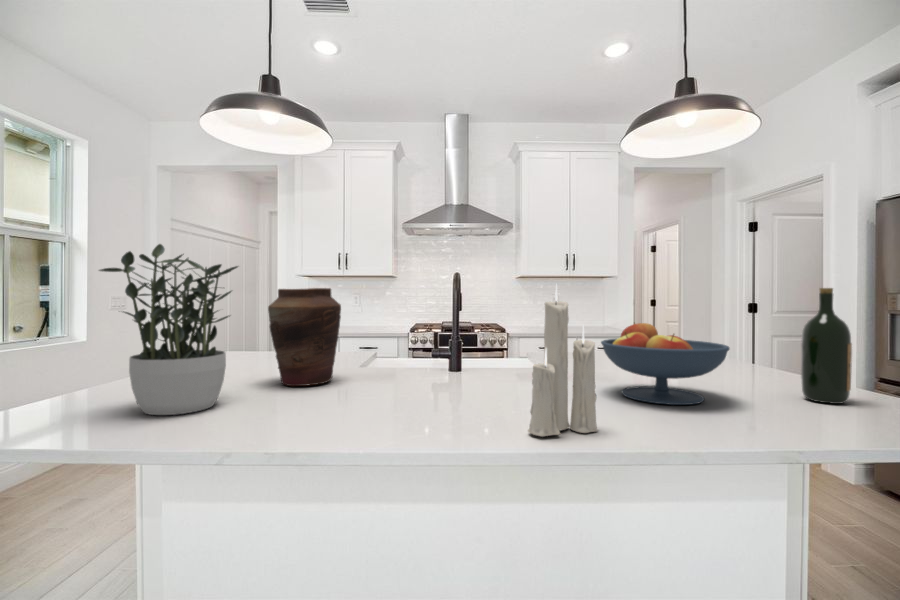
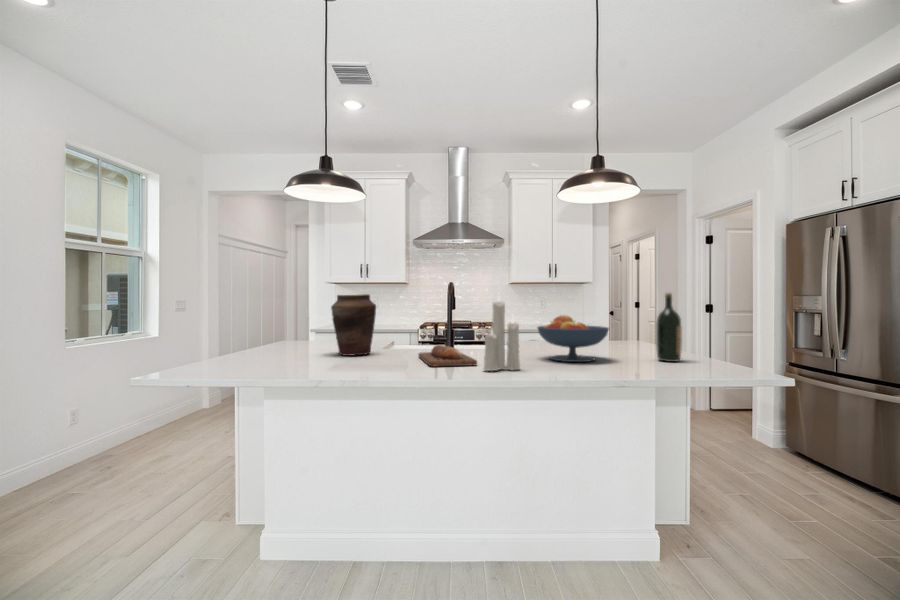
potted plant: present [99,244,238,415] -> none [251,270,319,365]
bread loaf: none [407,371,511,419] -> present [419,345,477,367]

